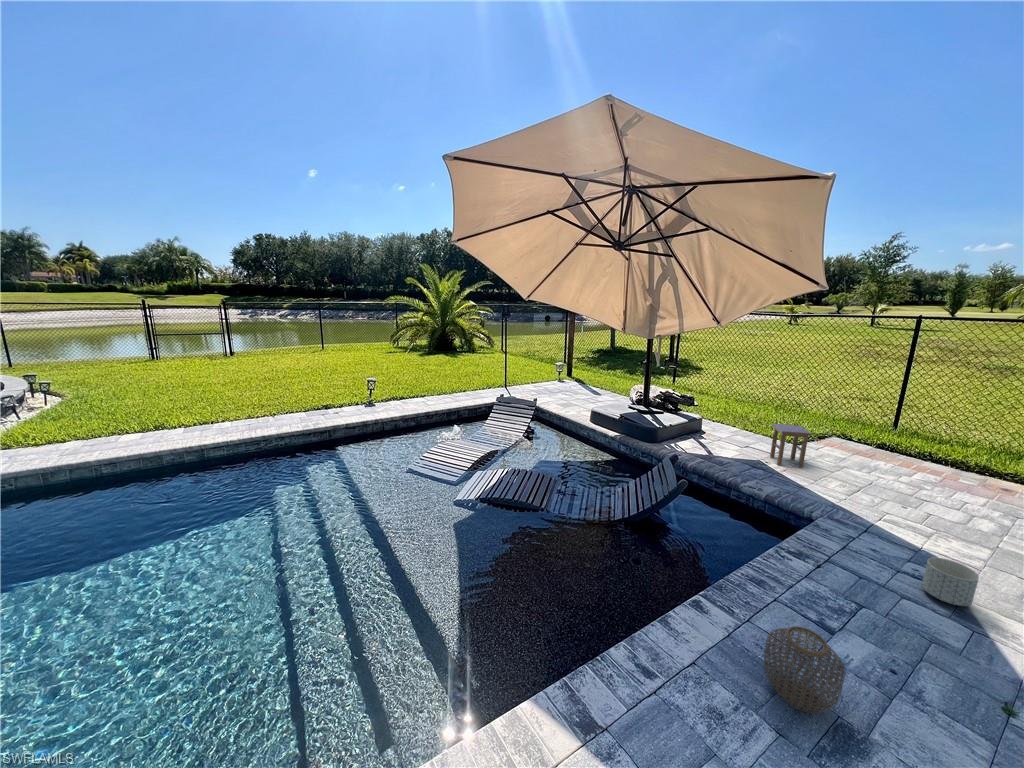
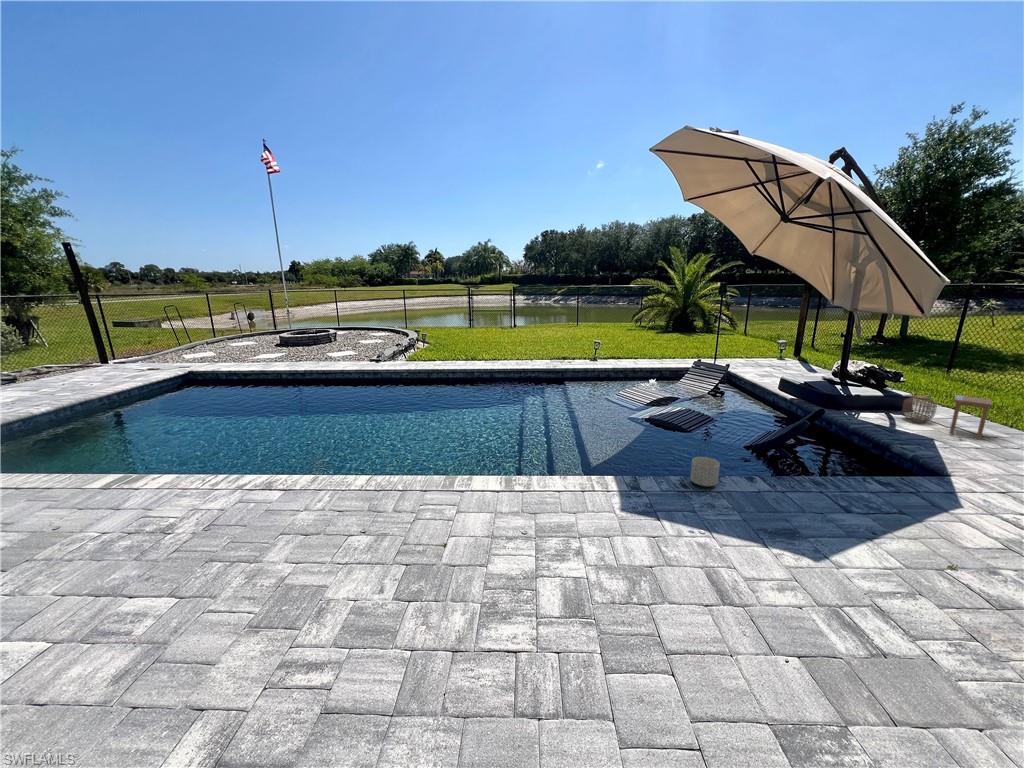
planter: present [922,558,979,606] -> present [691,457,720,487]
woven basket: present [764,626,845,713] -> present [902,395,937,423]

